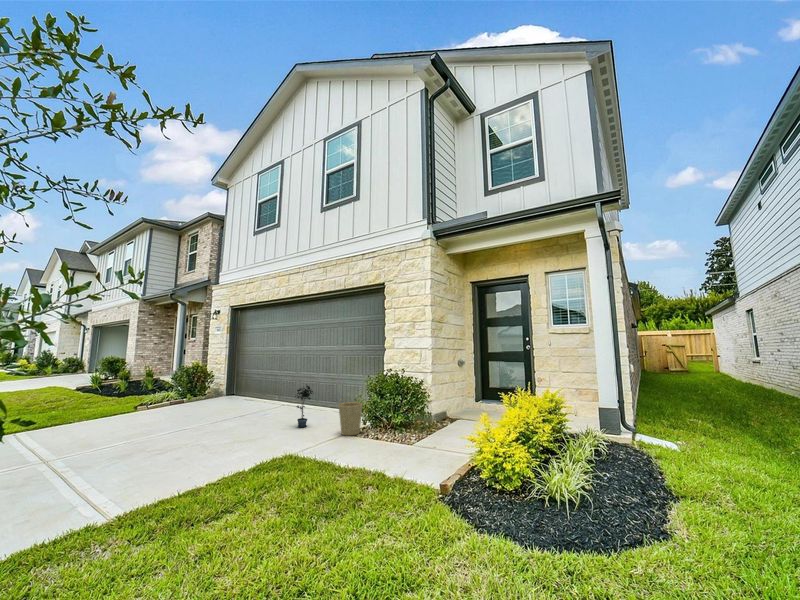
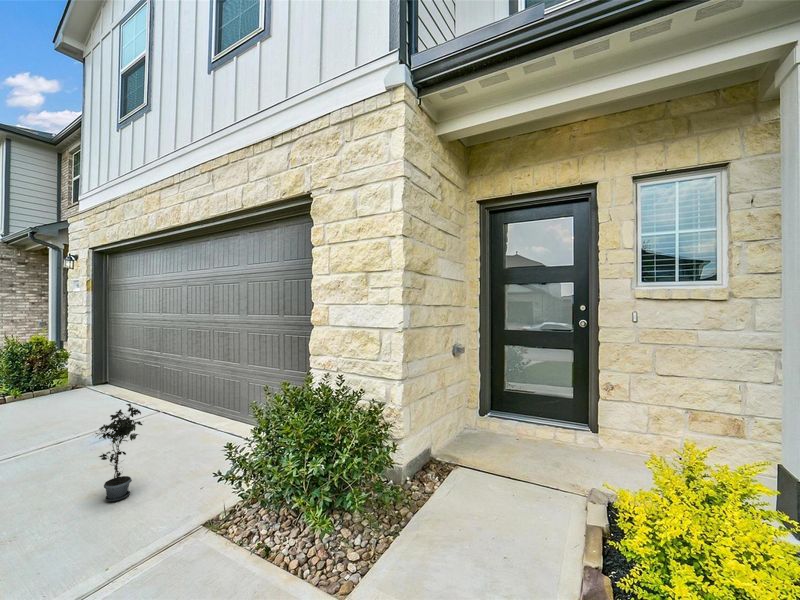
basket: present [338,402,363,436] -> none [169,448,236,550]

